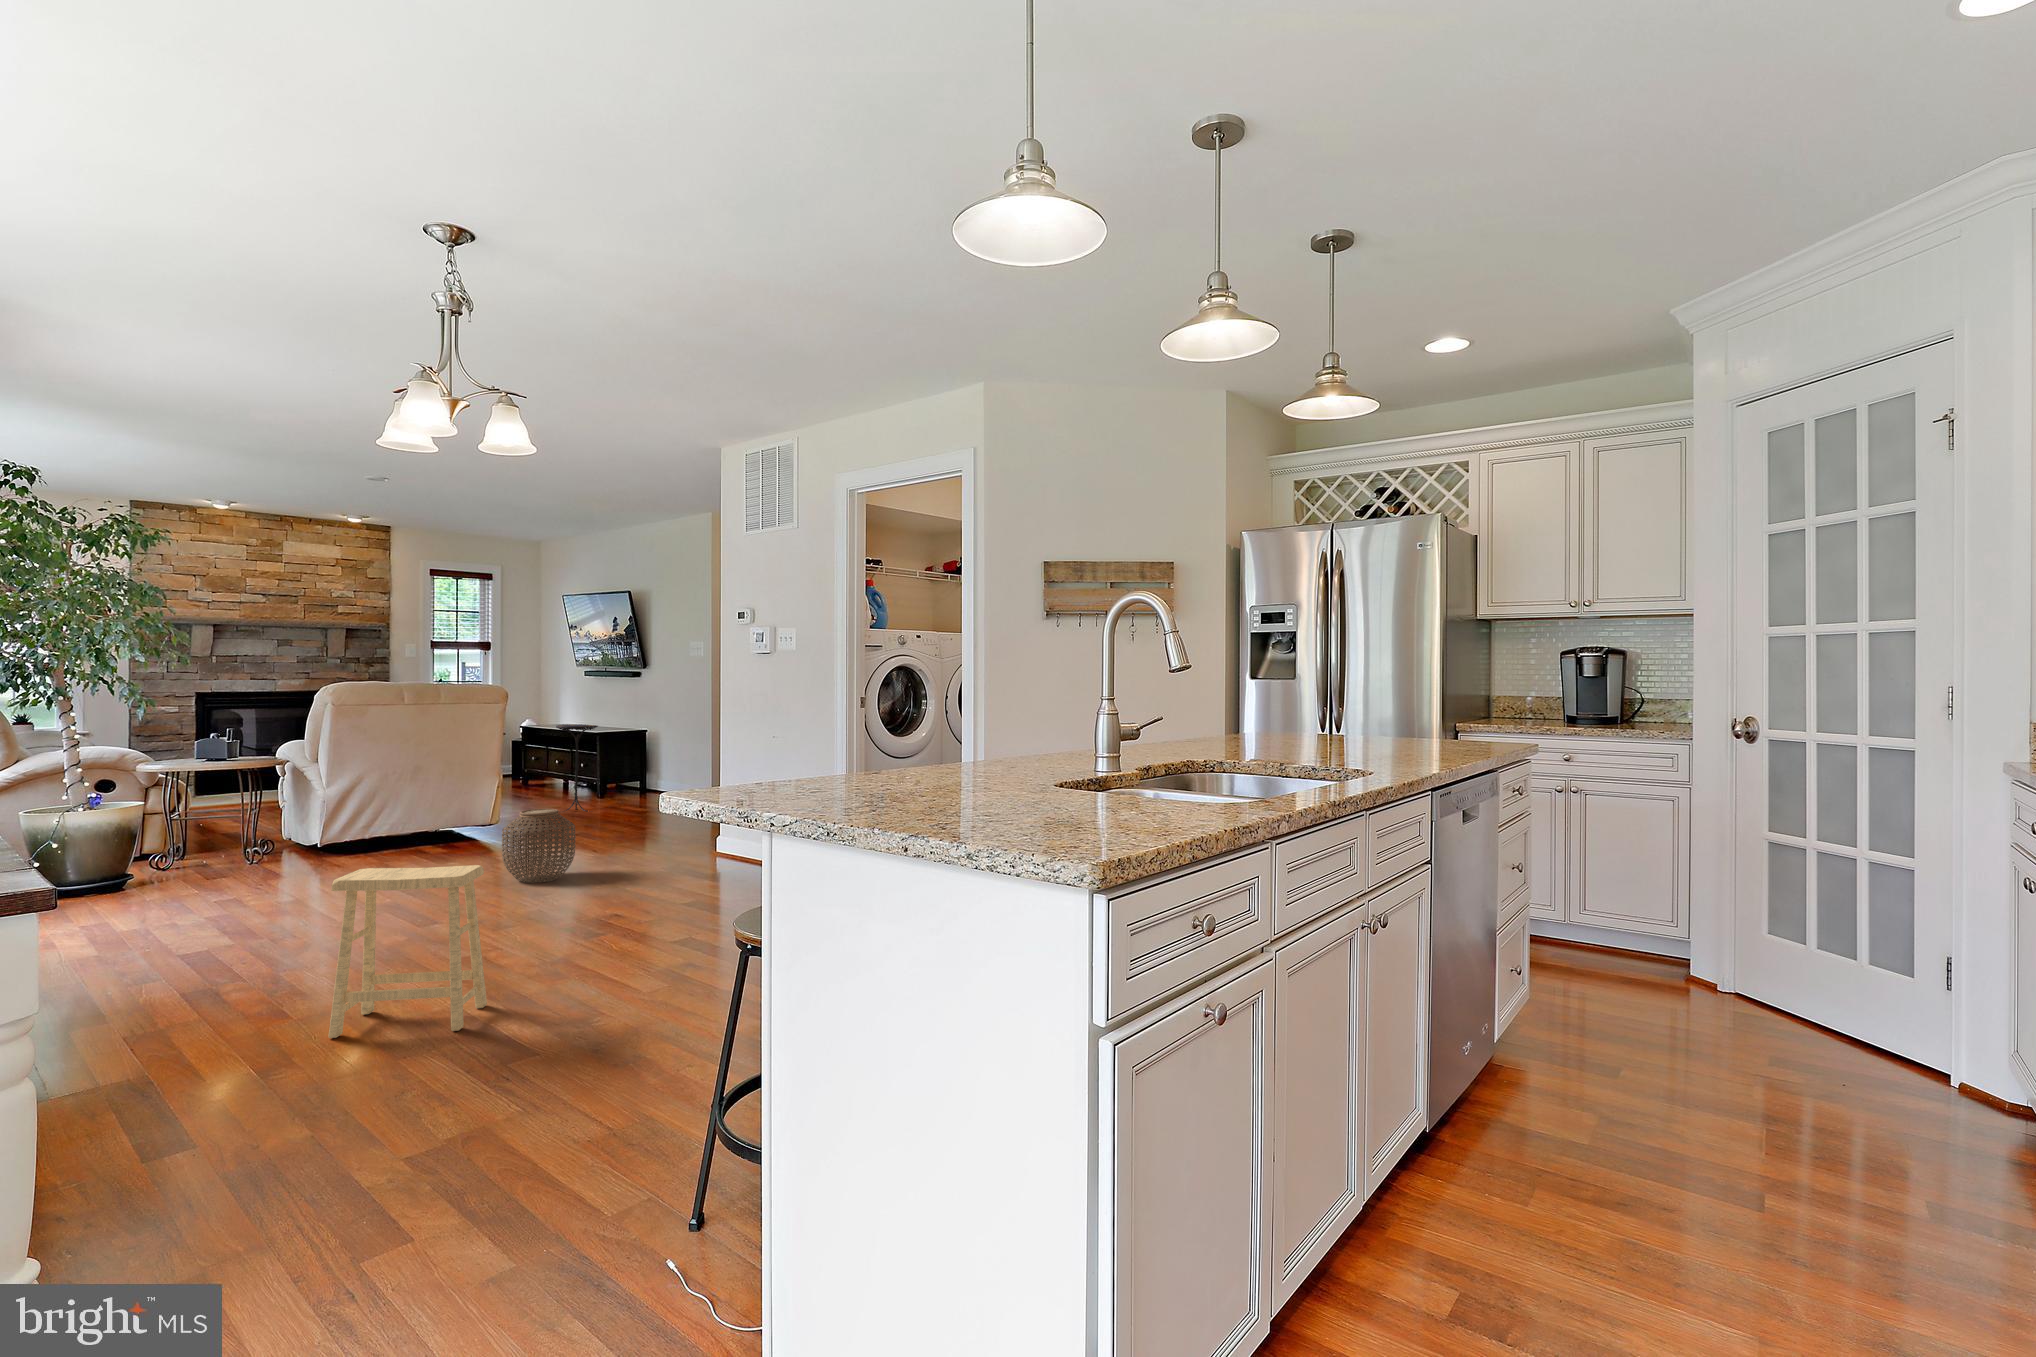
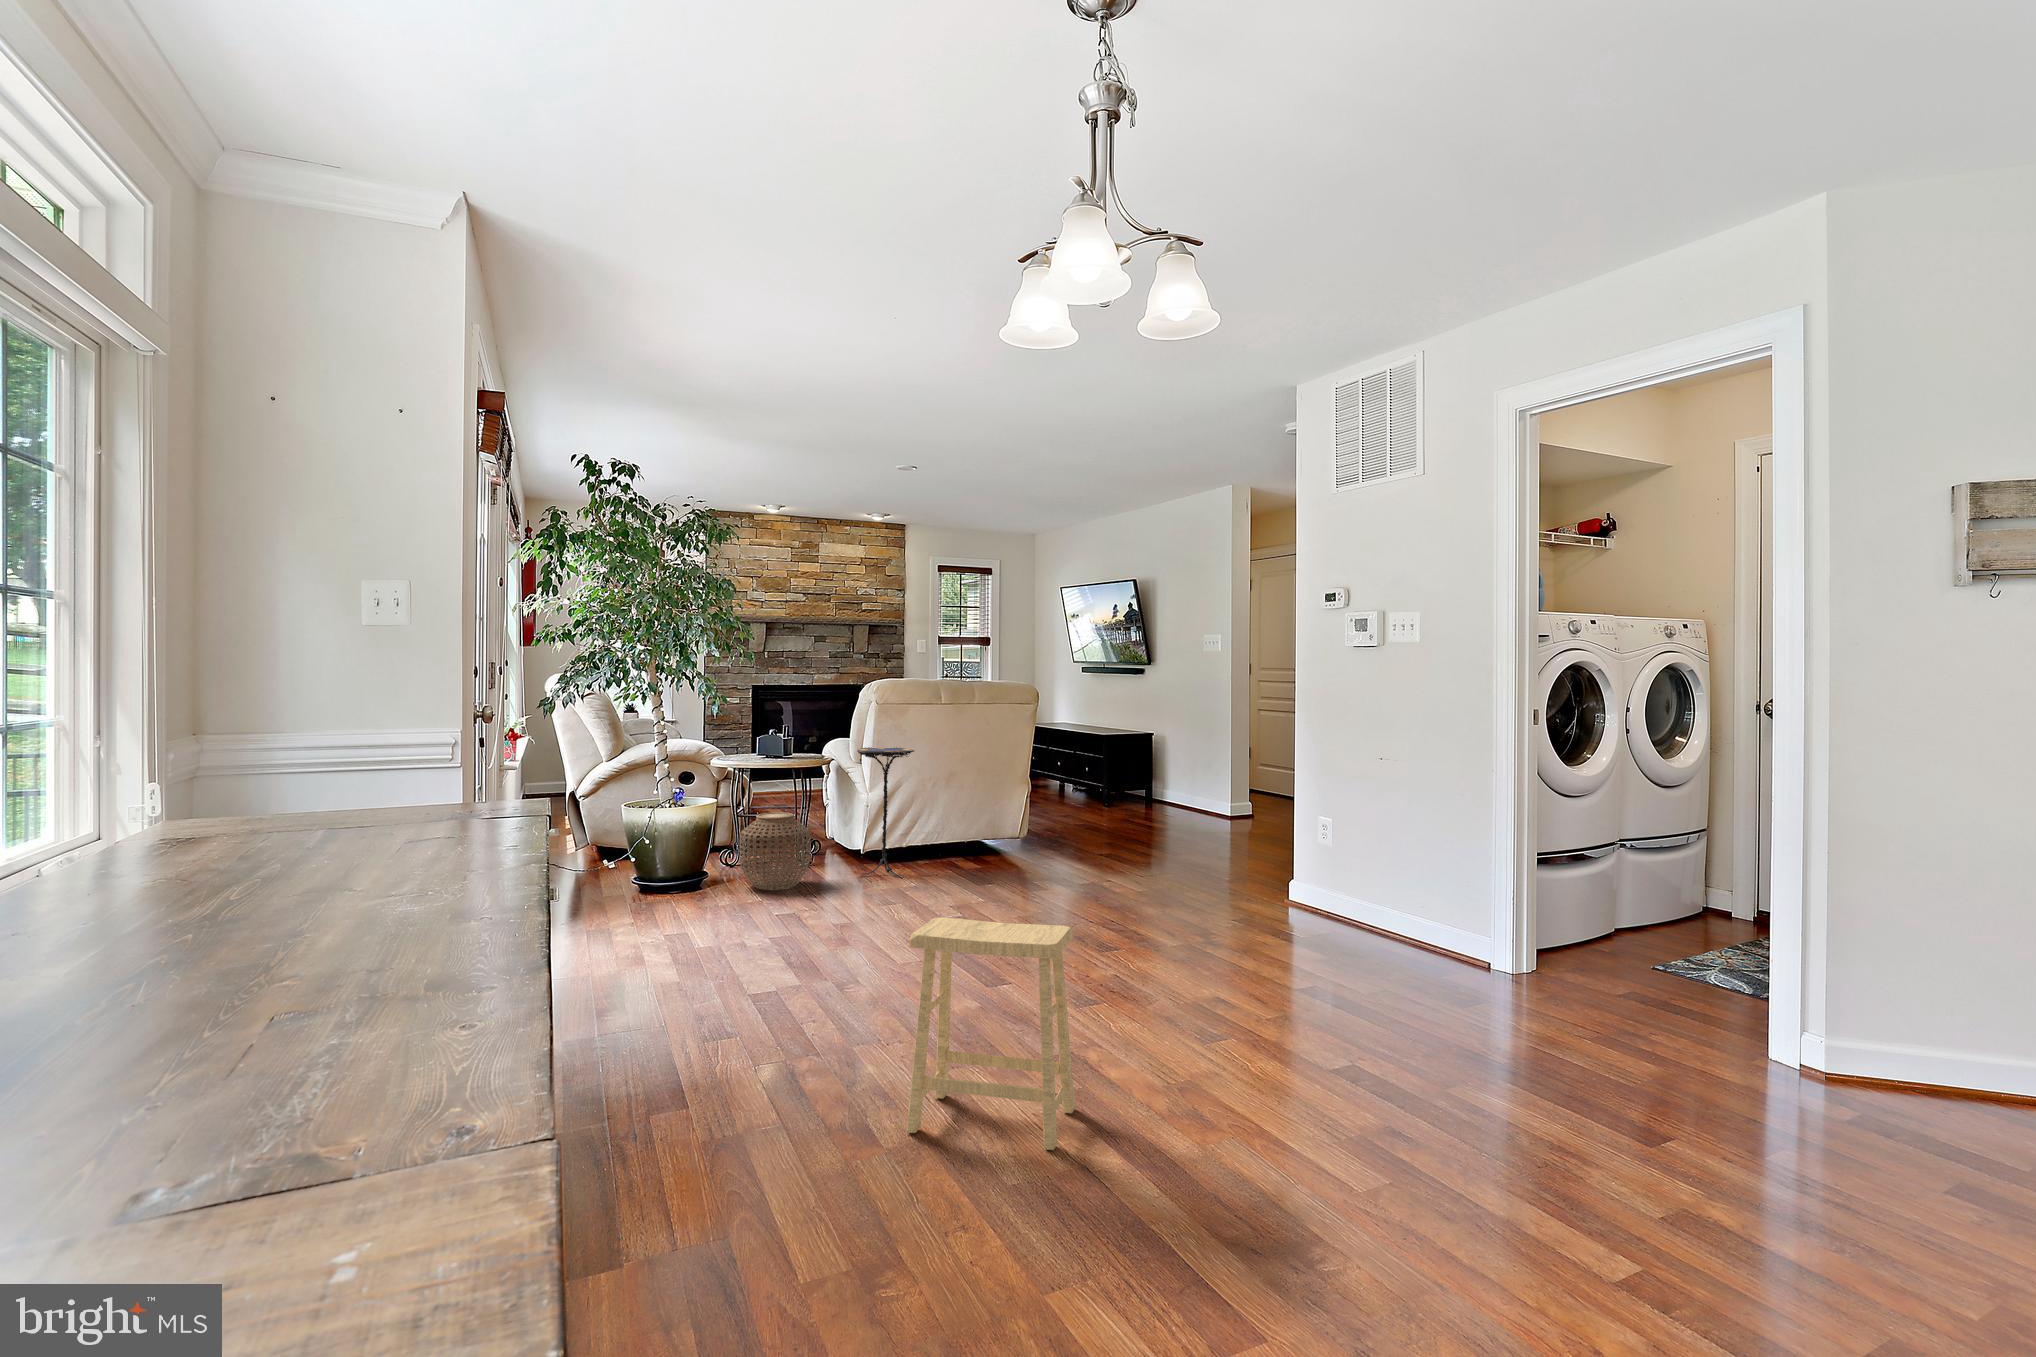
side table: present [556,724,598,811] -> present [857,747,914,878]
woven basket: present [502,809,576,883] -> present [739,812,811,890]

